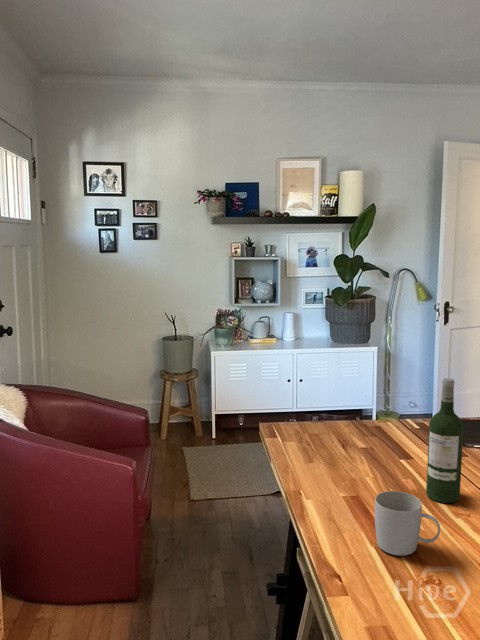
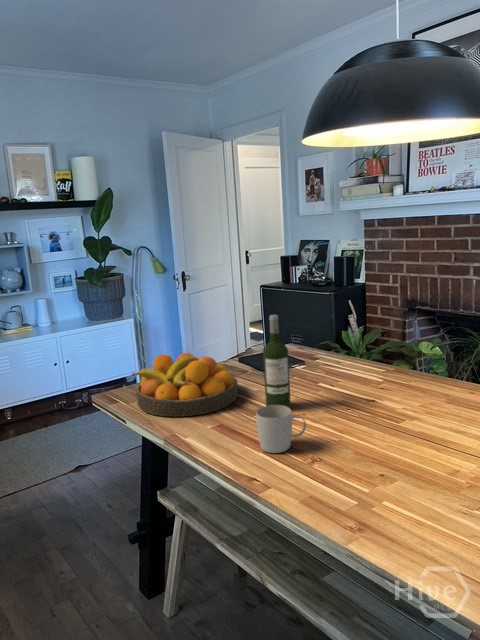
fruit bowl: none [289,398,409,478] -> present [132,353,238,416]

